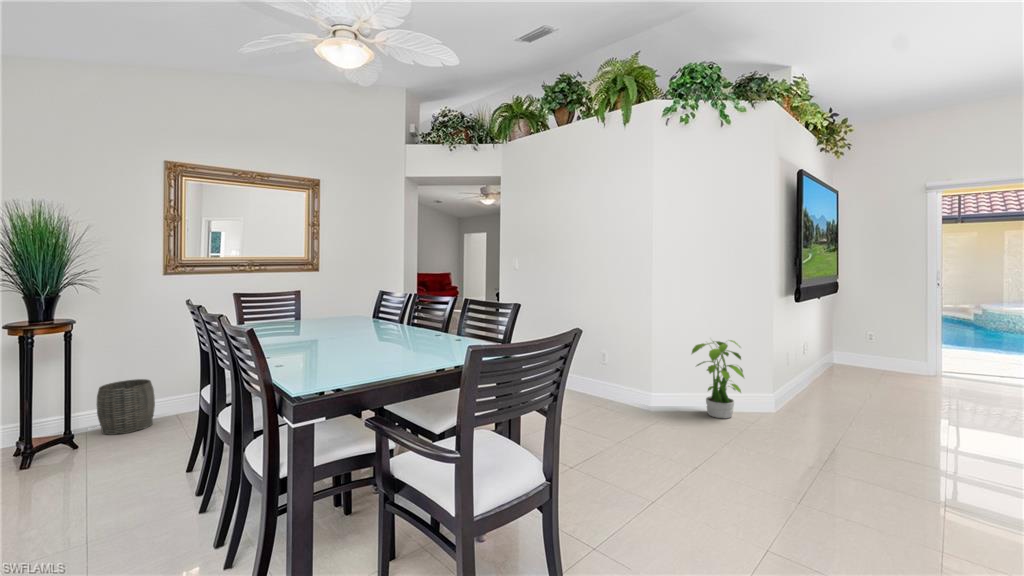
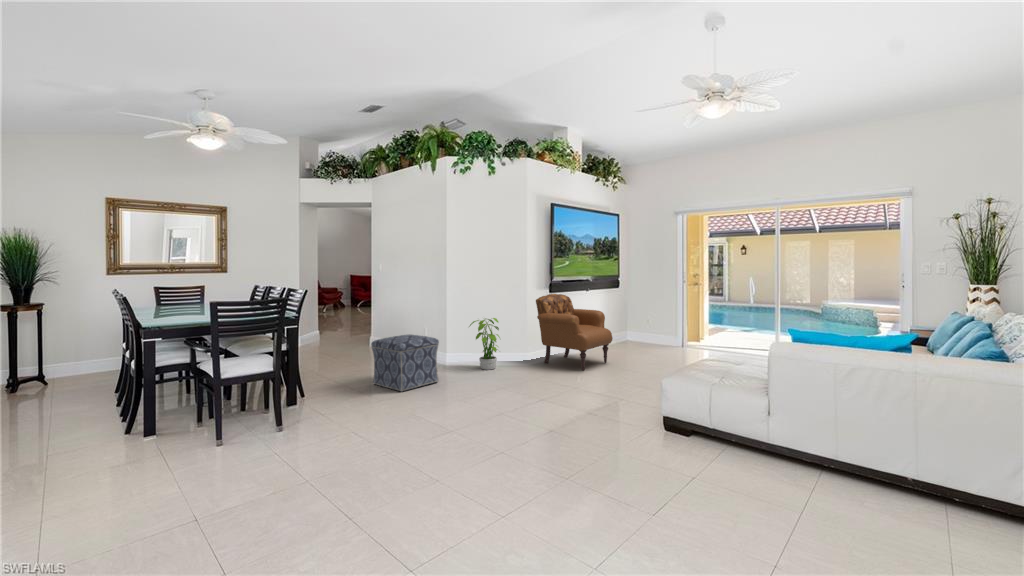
armchair: none [777,303,893,422] -> present [536,294,613,371]
ottoman: none [588,368,691,471] -> present [371,335,439,392]
woven basket: present [97,379,155,435] -> none [60,345,101,379]

